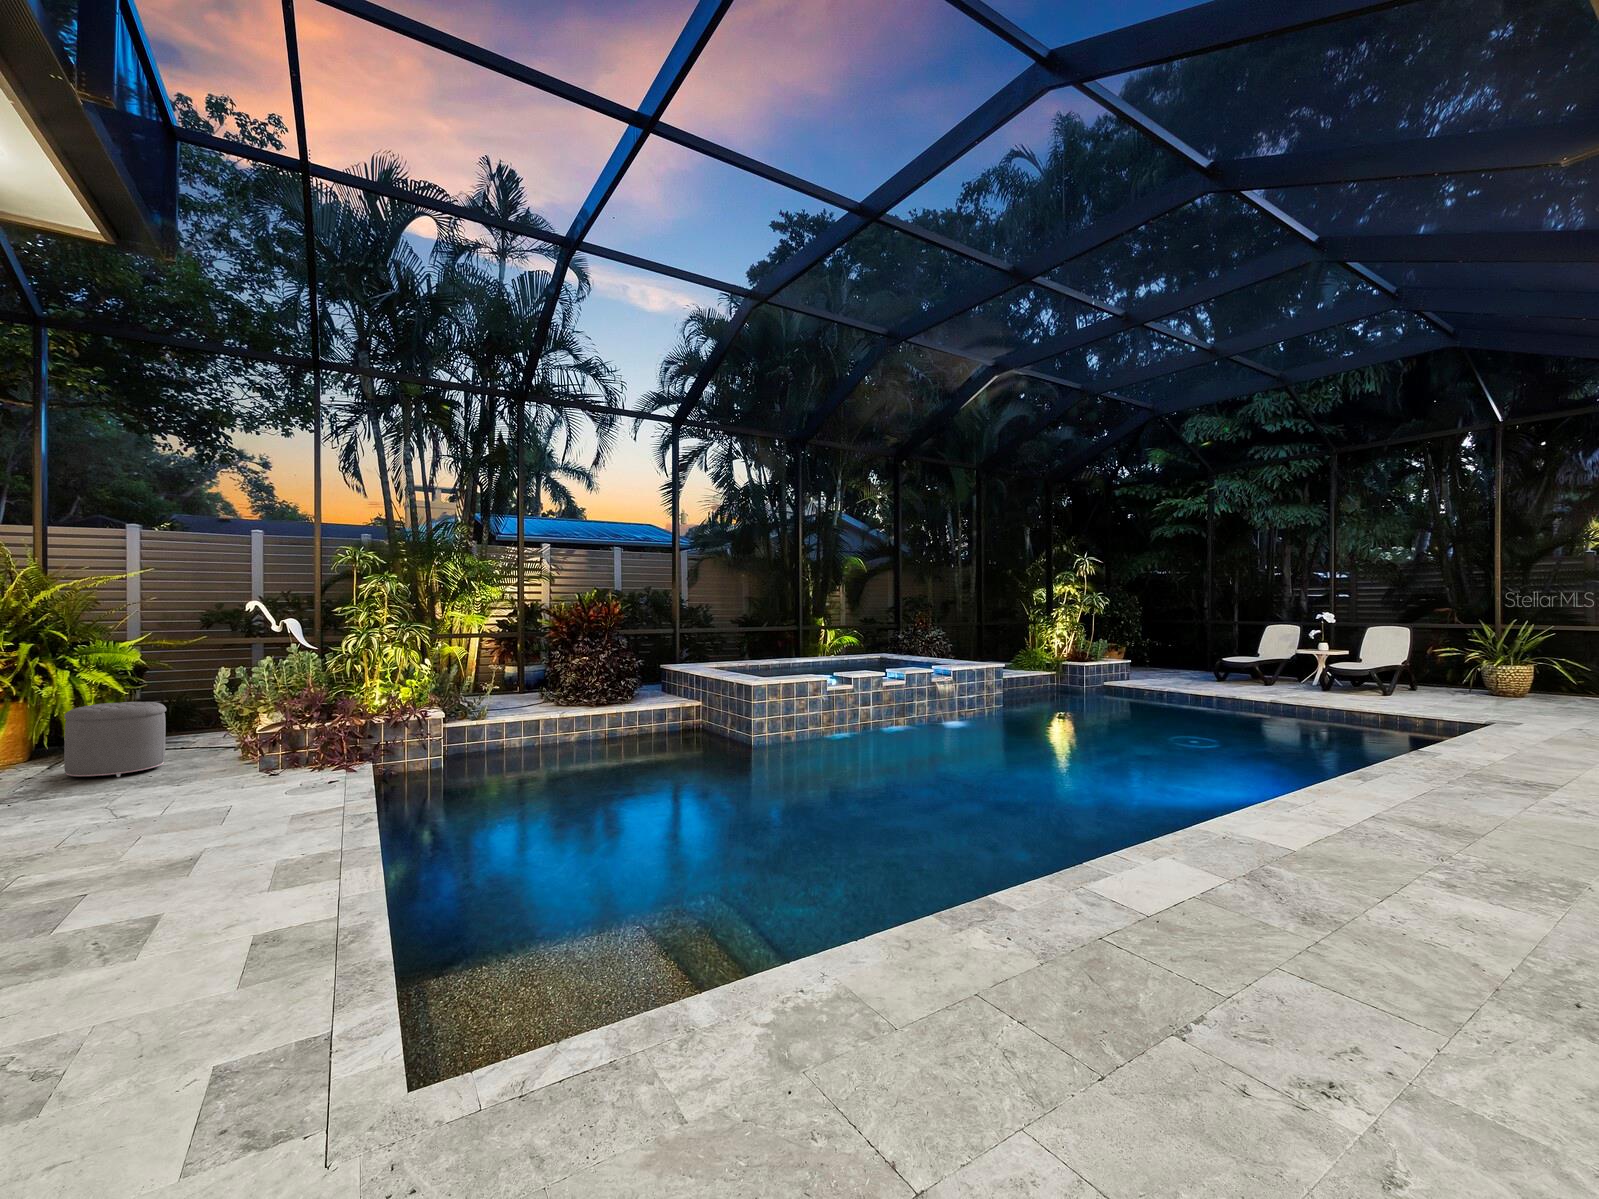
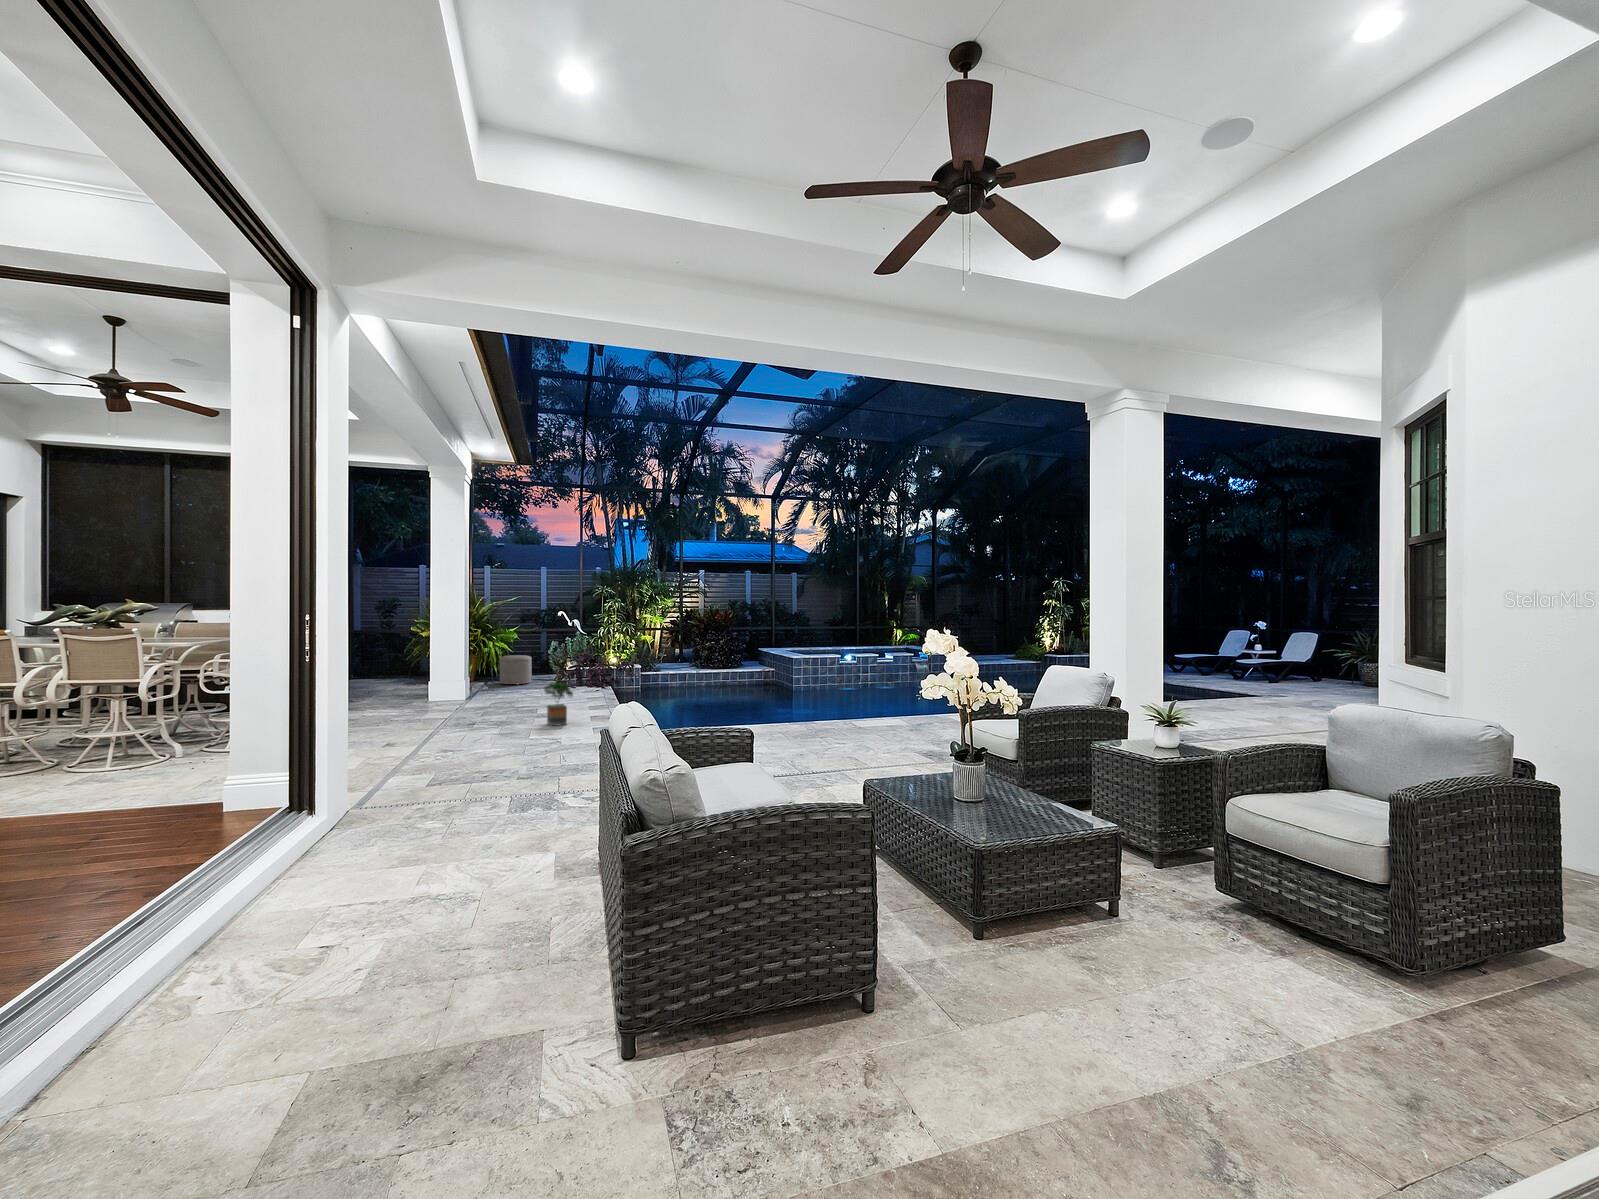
potted tree: none [48,833,215,1045] -> present [544,683,573,726]

